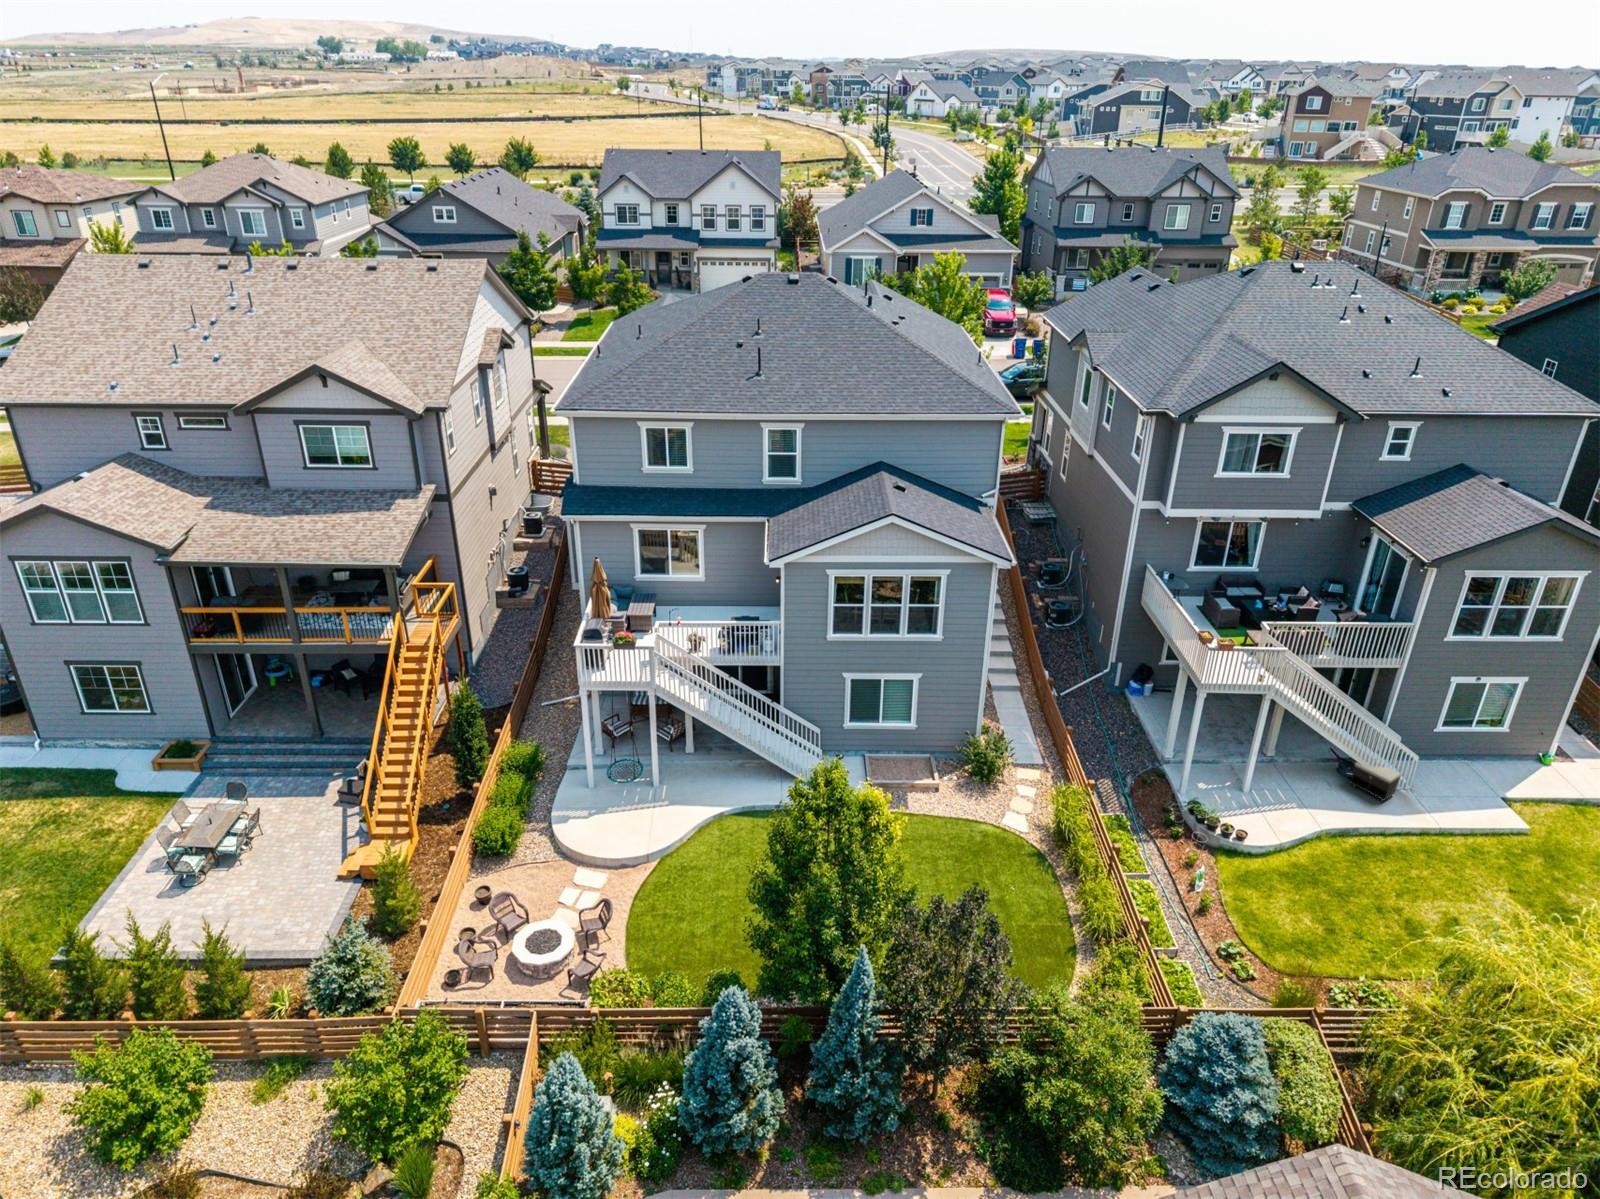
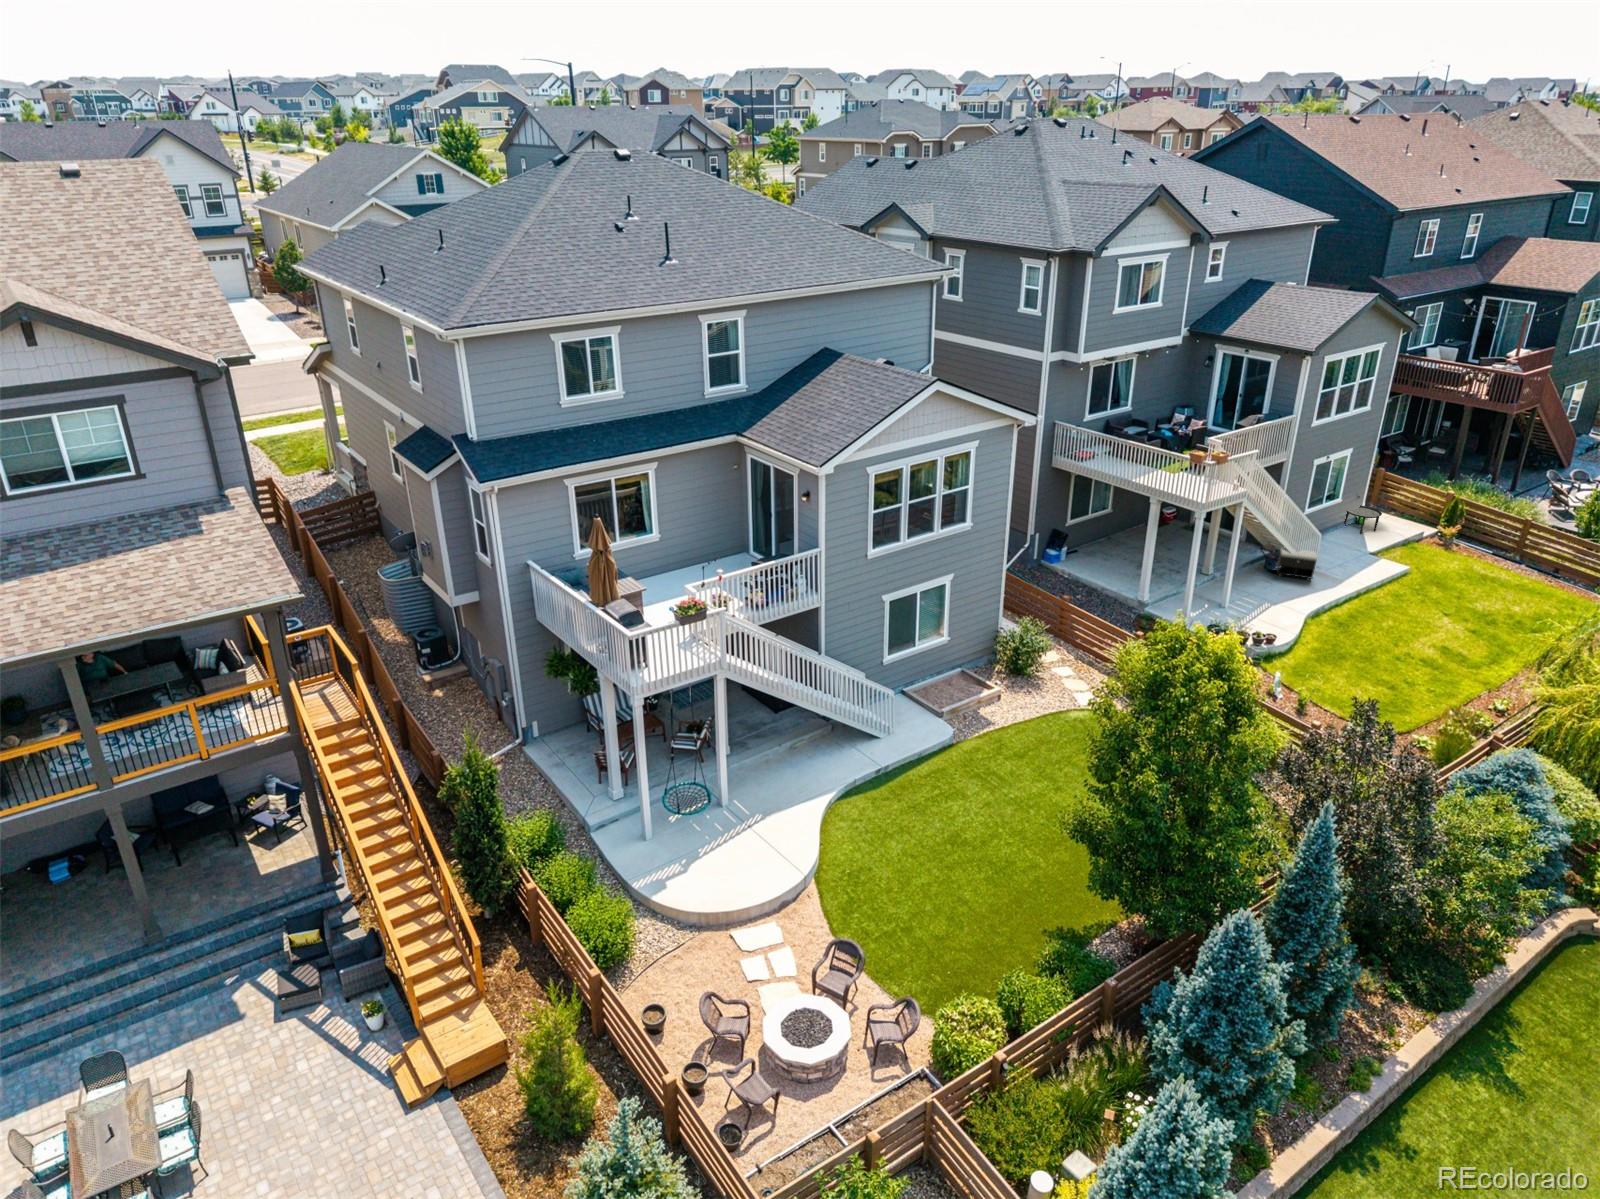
round table: none [1517,741,1567,780] -> present [1344,505,1382,534]

